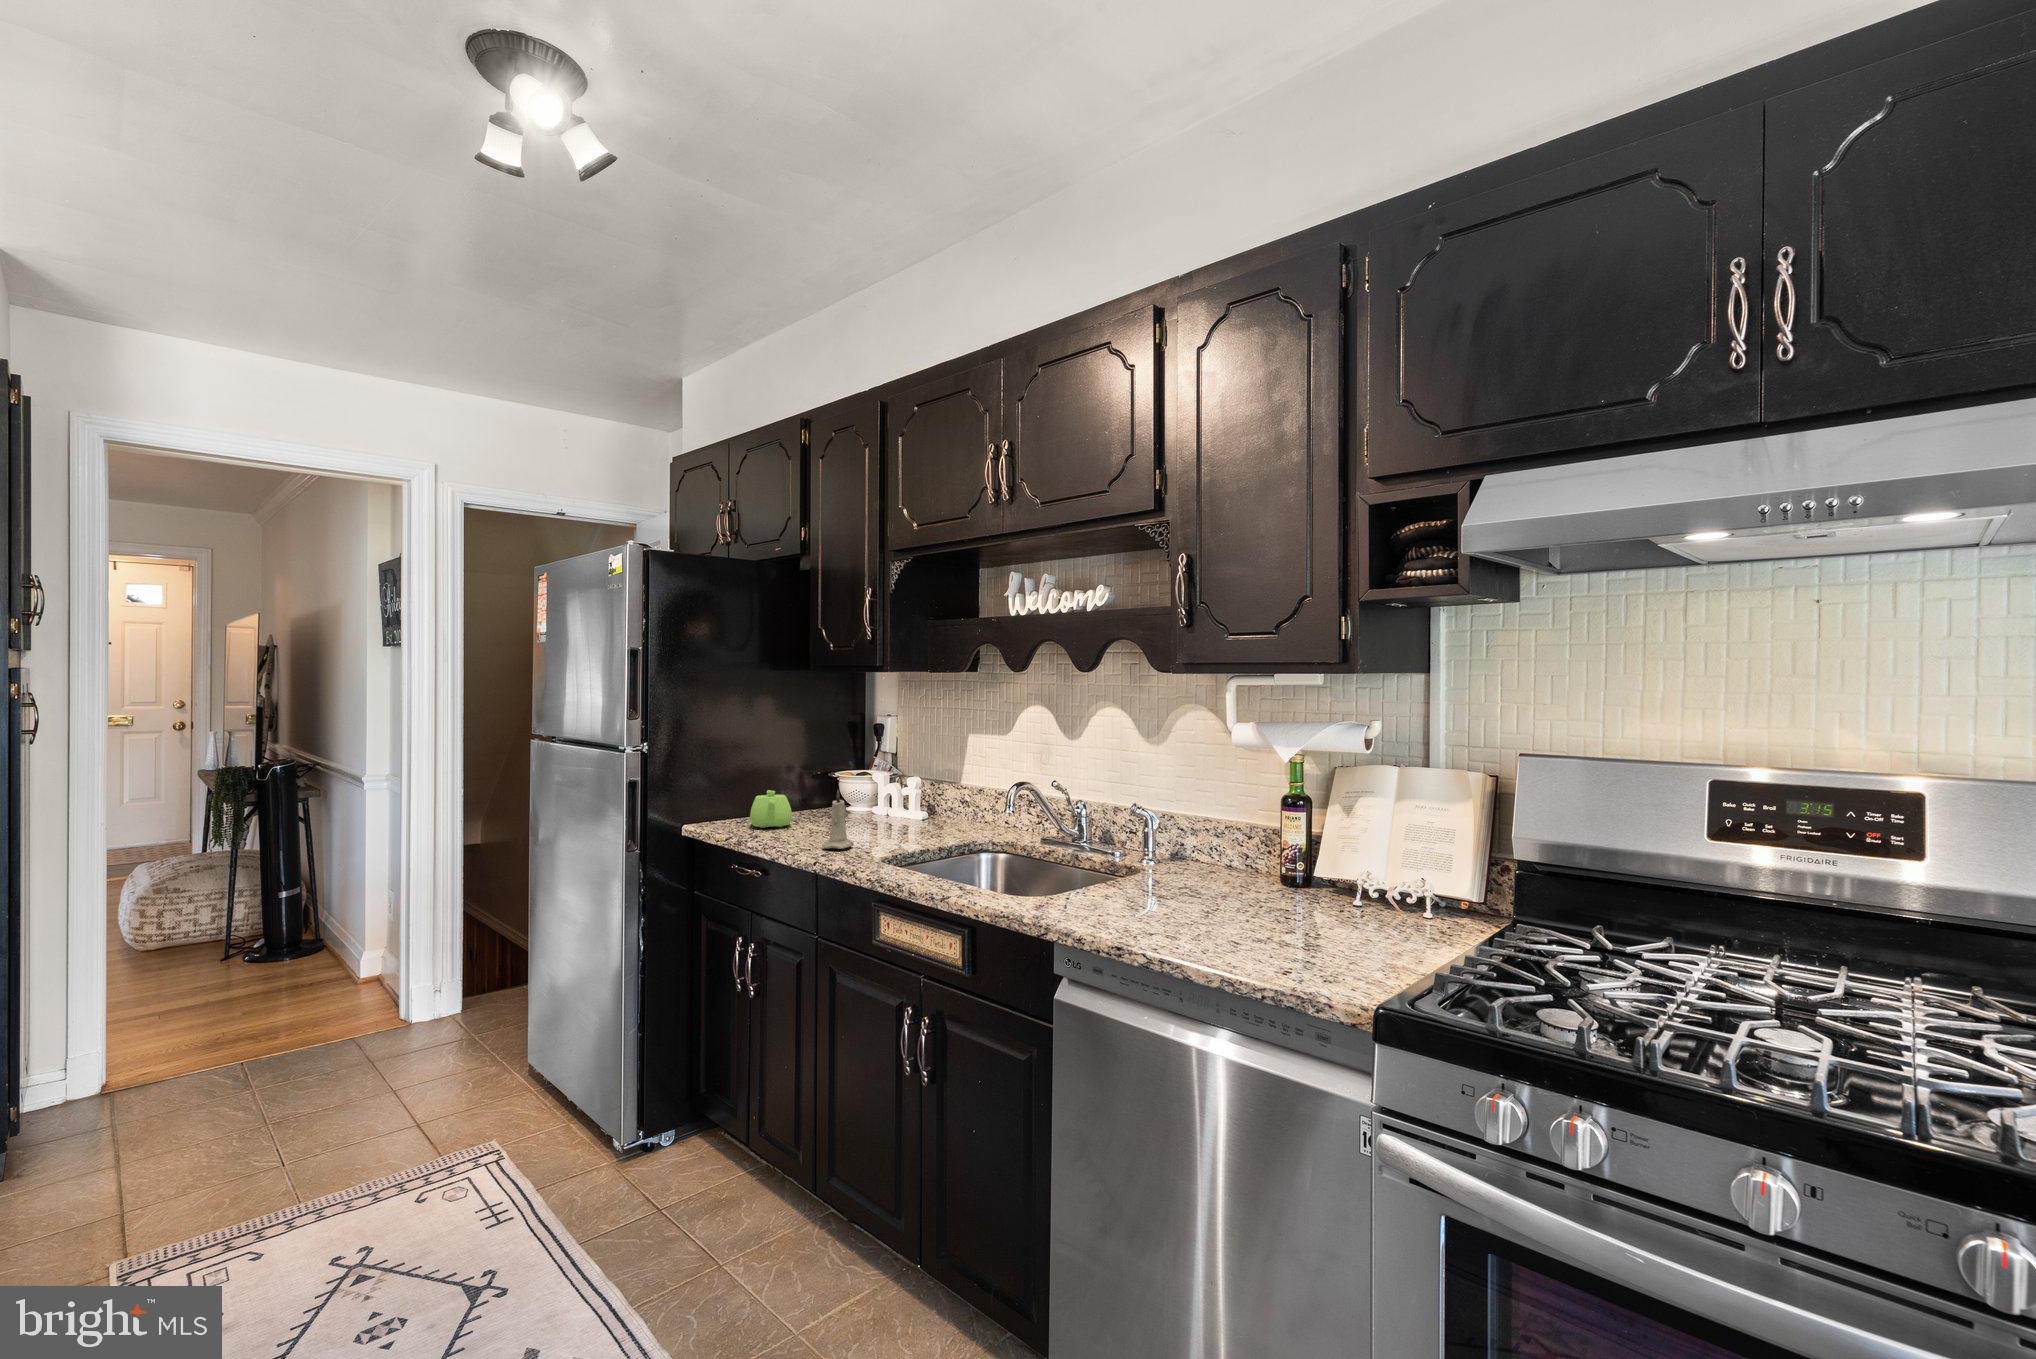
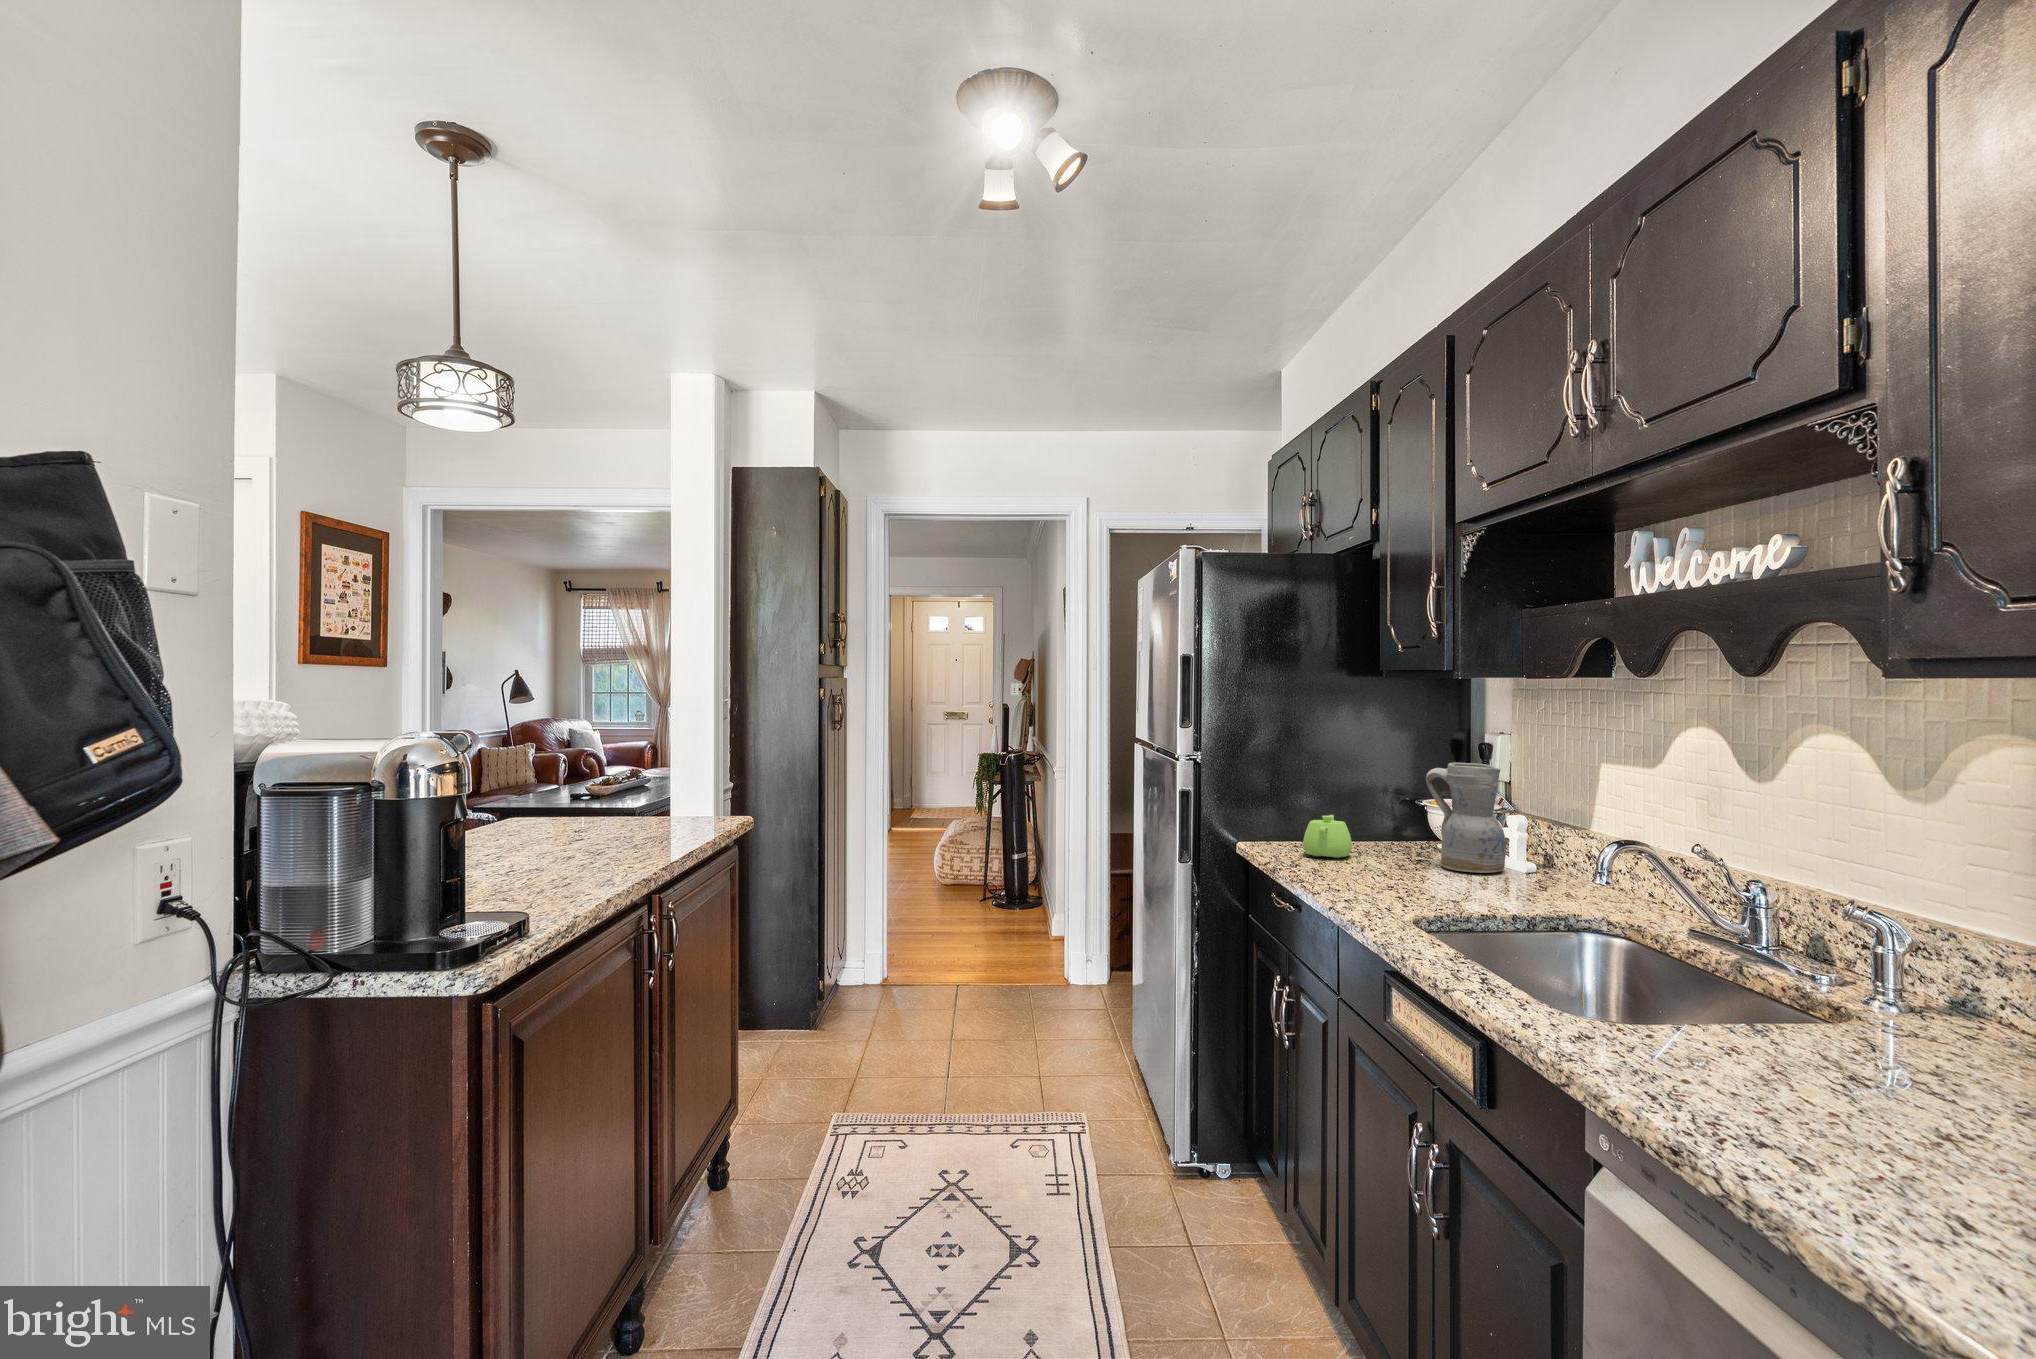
ceramic pitcher: none [853,738,911,825] -> present [1426,762,1506,873]
candle: present [822,790,854,849] -> none [1353,822,1395,895]

